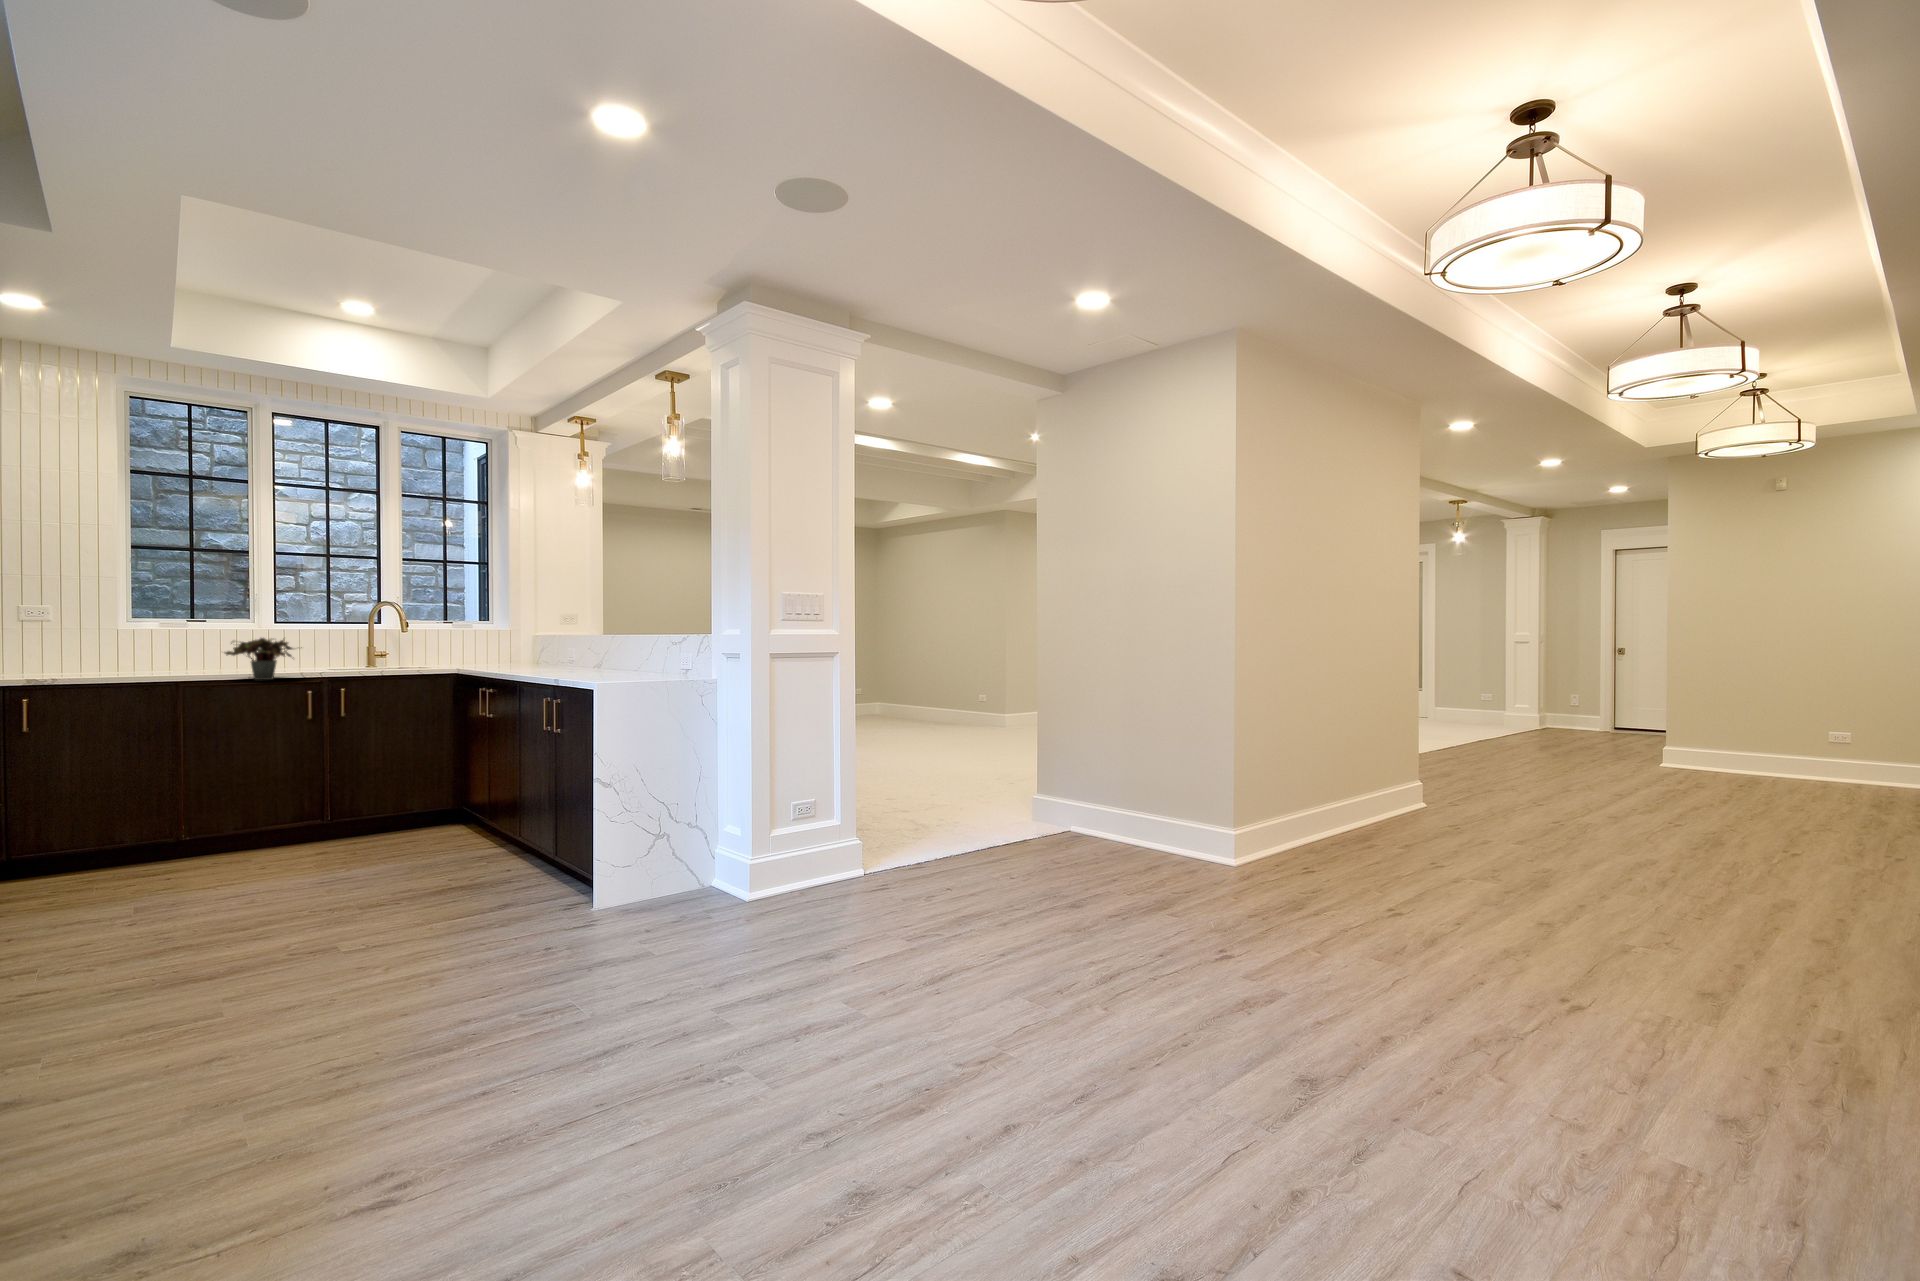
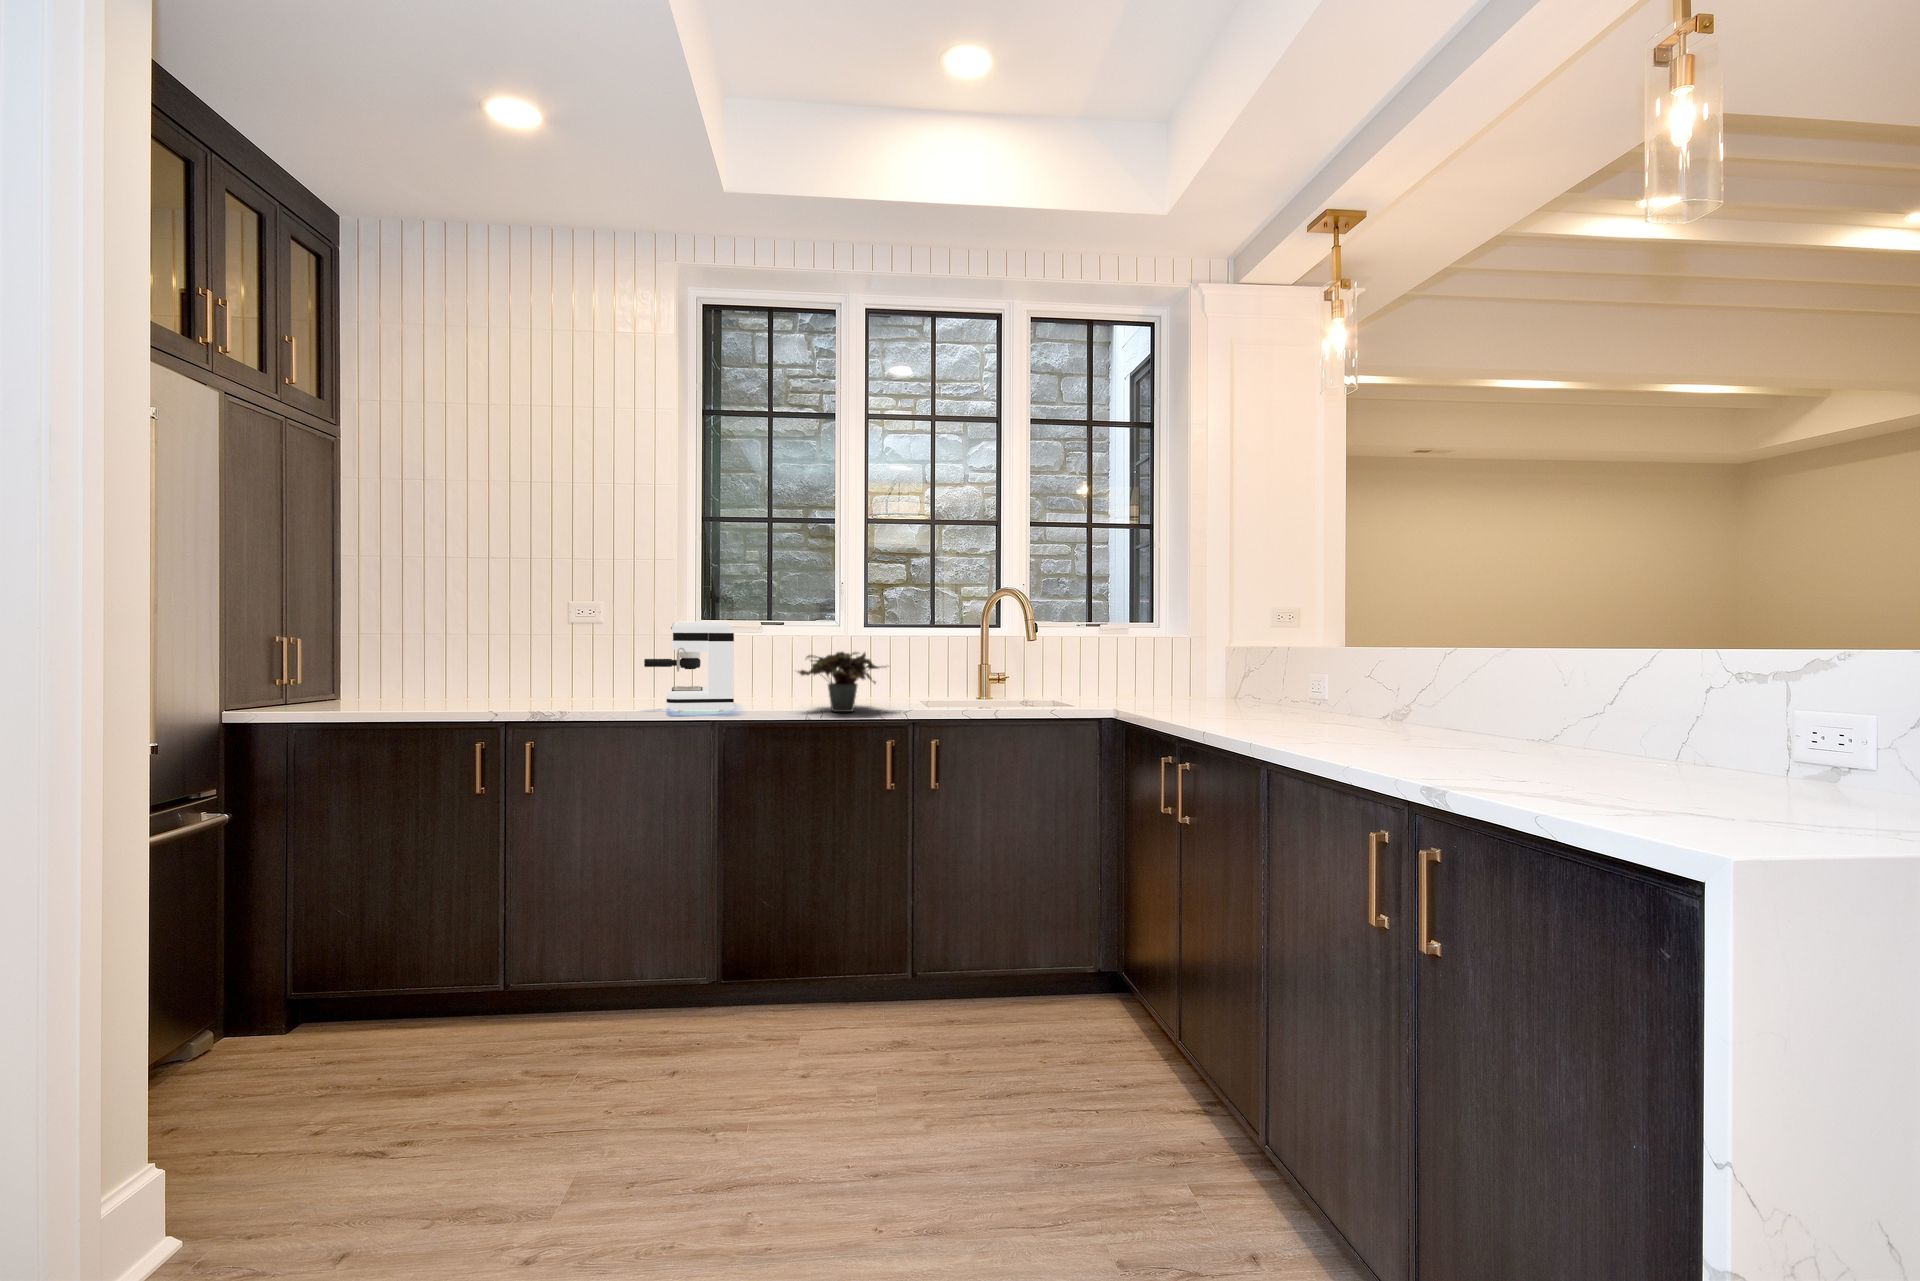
coffee maker: none [68,616,166,685] -> present [644,622,734,712]

